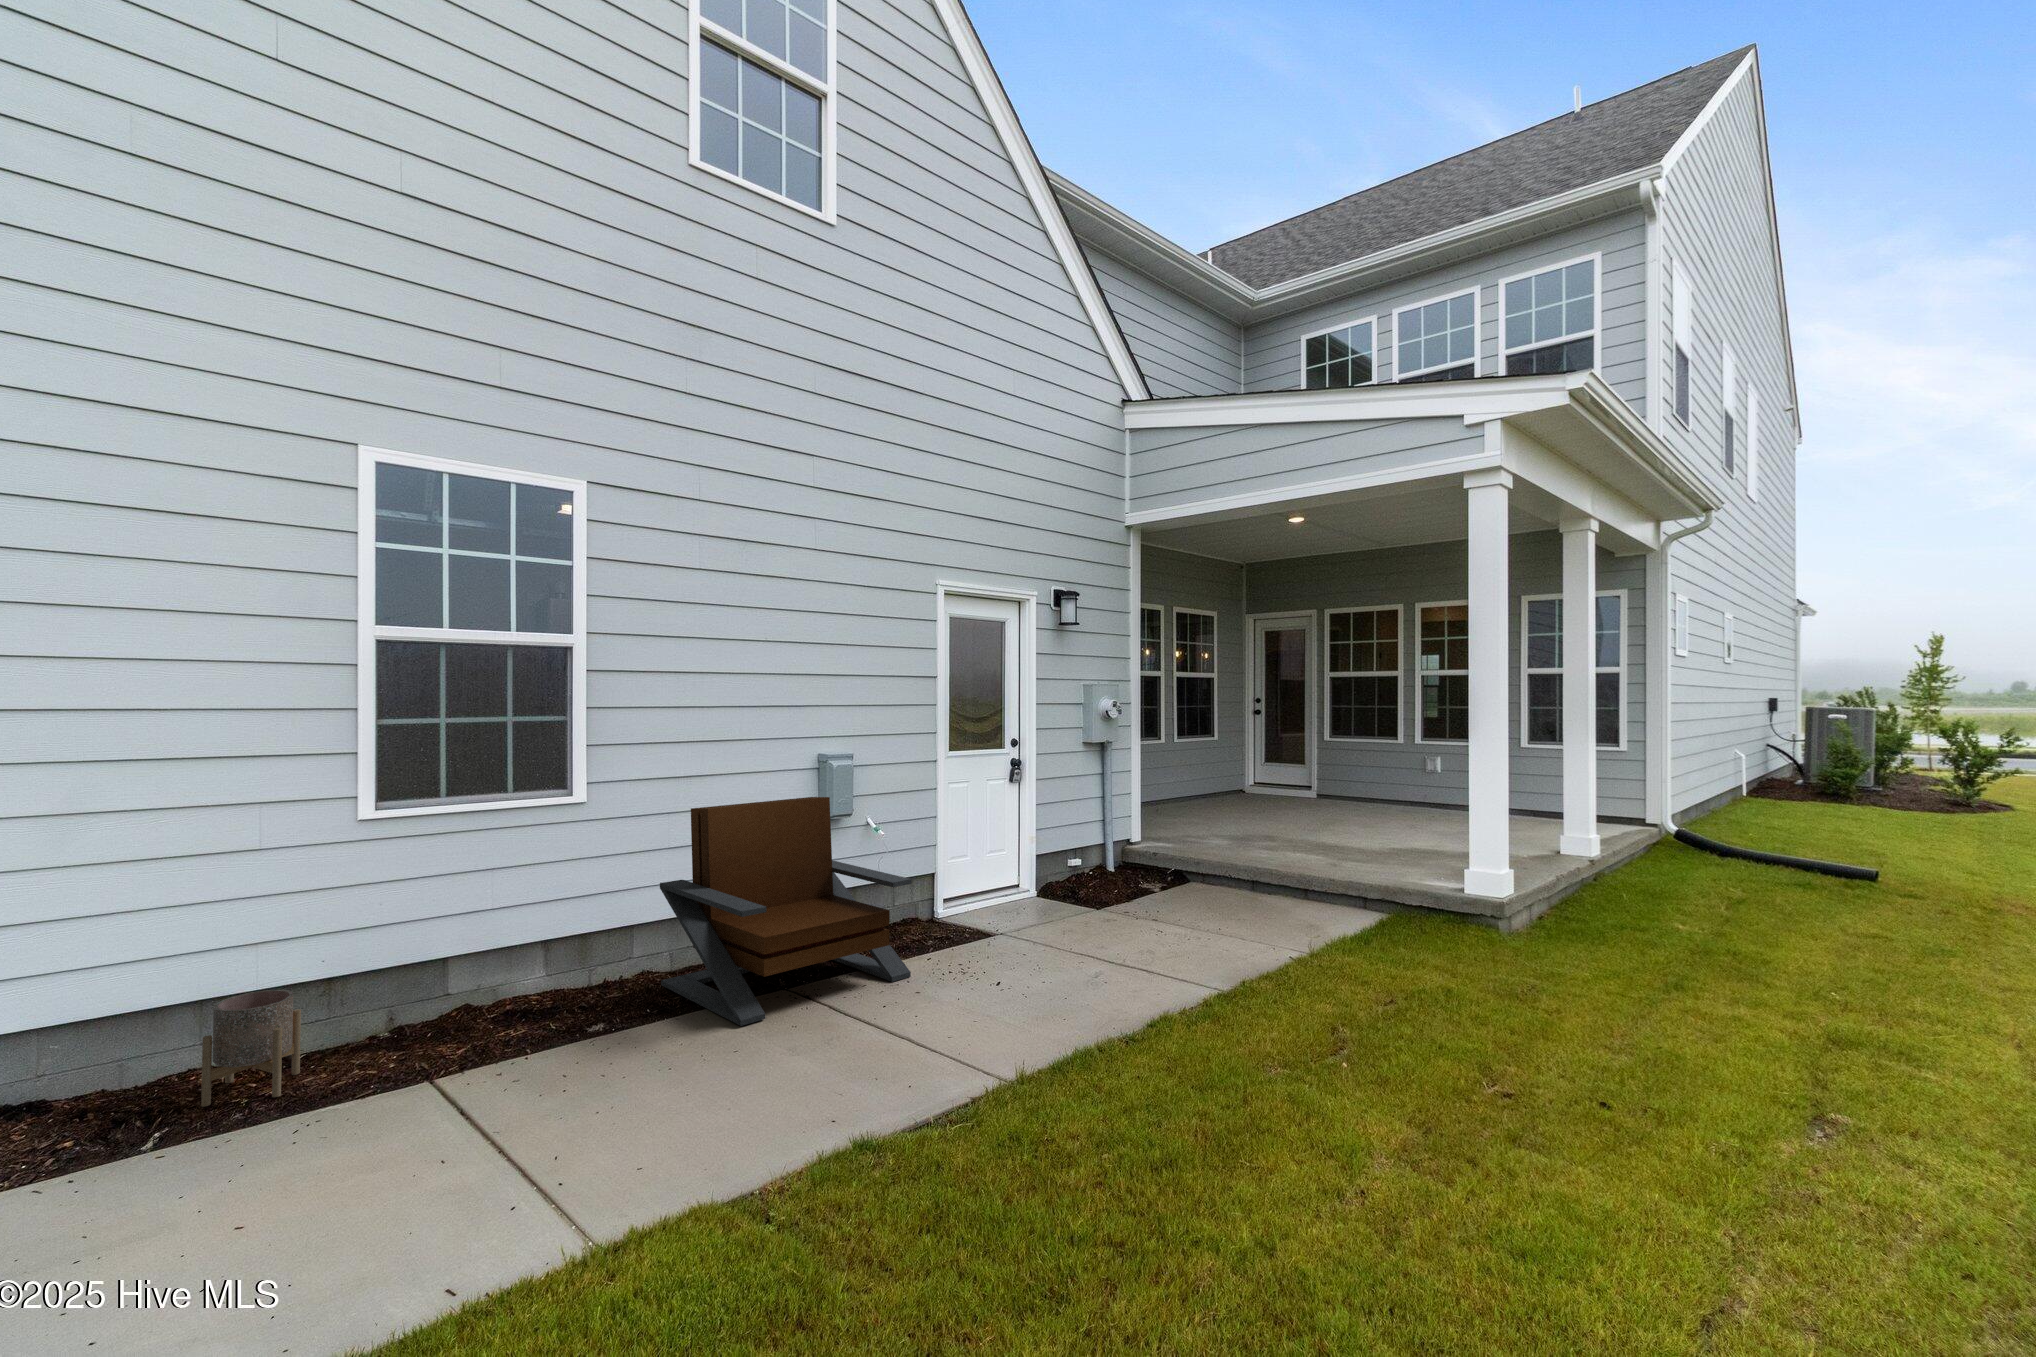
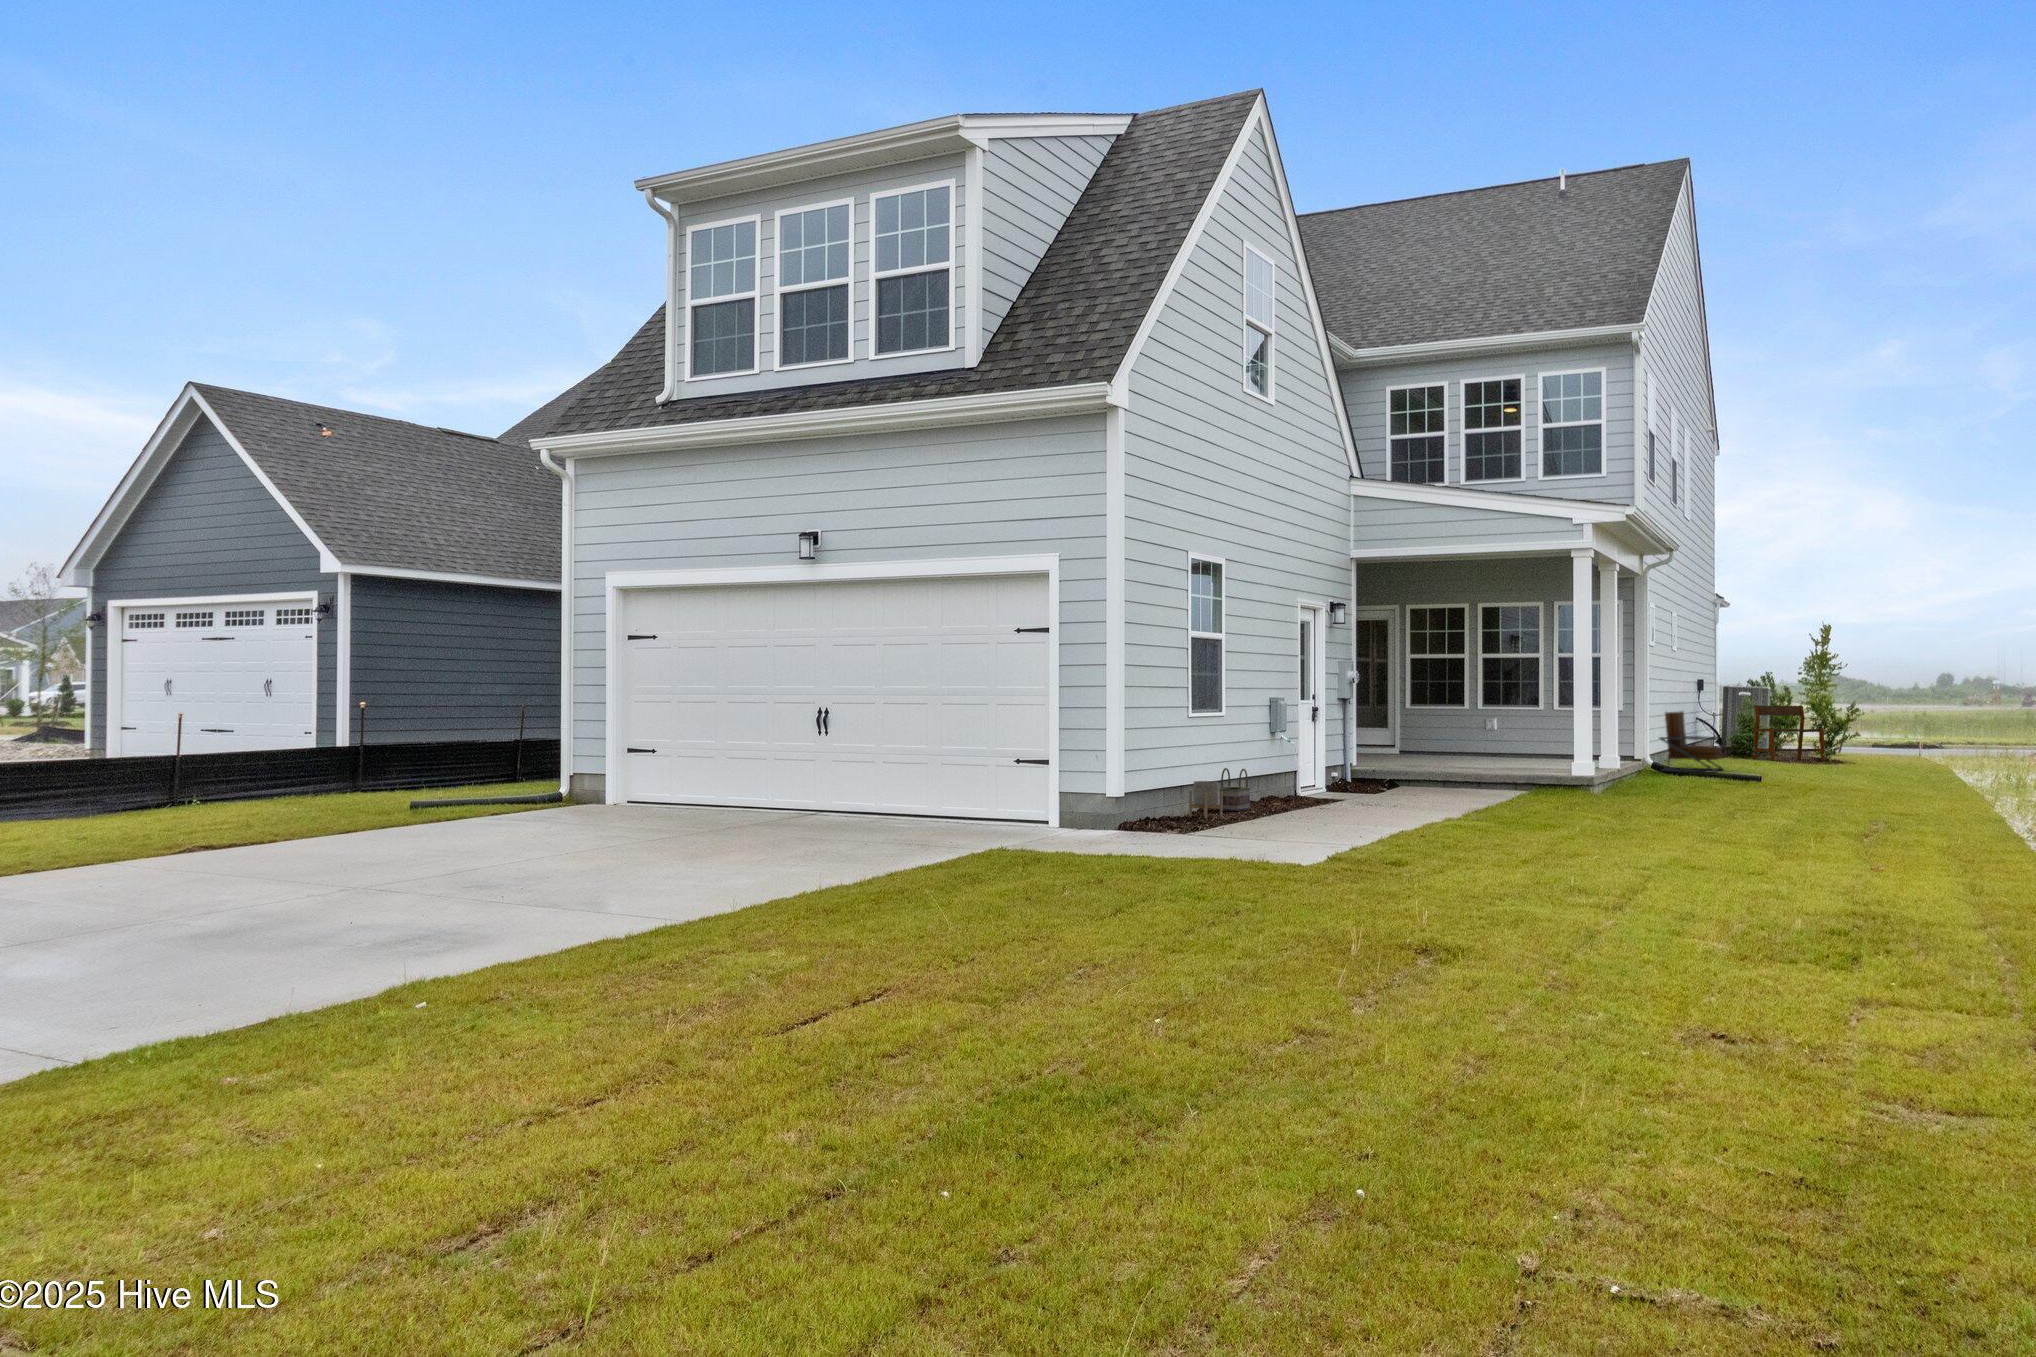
bench: none [1846,731,1963,806] -> present [1752,705,1825,761]
lounge chair: present [660,797,912,1026] -> present [1660,711,1723,773]
basket: none [477,922,577,1032] -> present [1219,768,1250,811]

